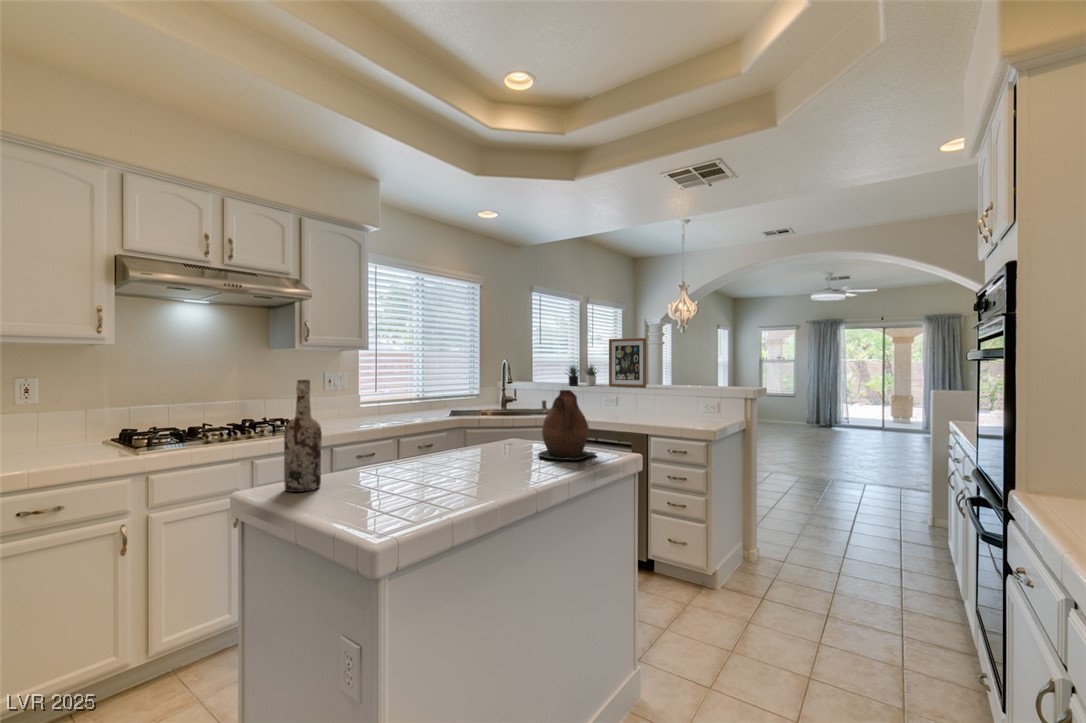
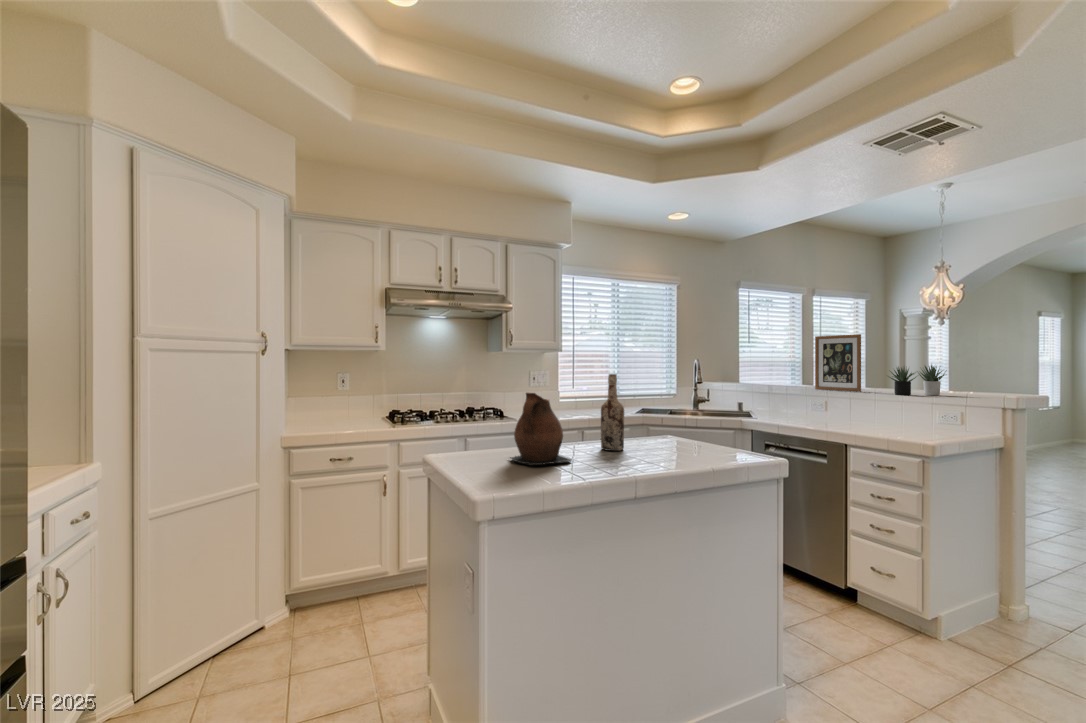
succulent plant: present [568,365,597,386] -> present [888,365,945,395]
wine bottle: present [284,380,322,492] -> present [601,374,624,451]
ceramic pitcher: present [538,390,596,460] -> present [510,393,572,465]

